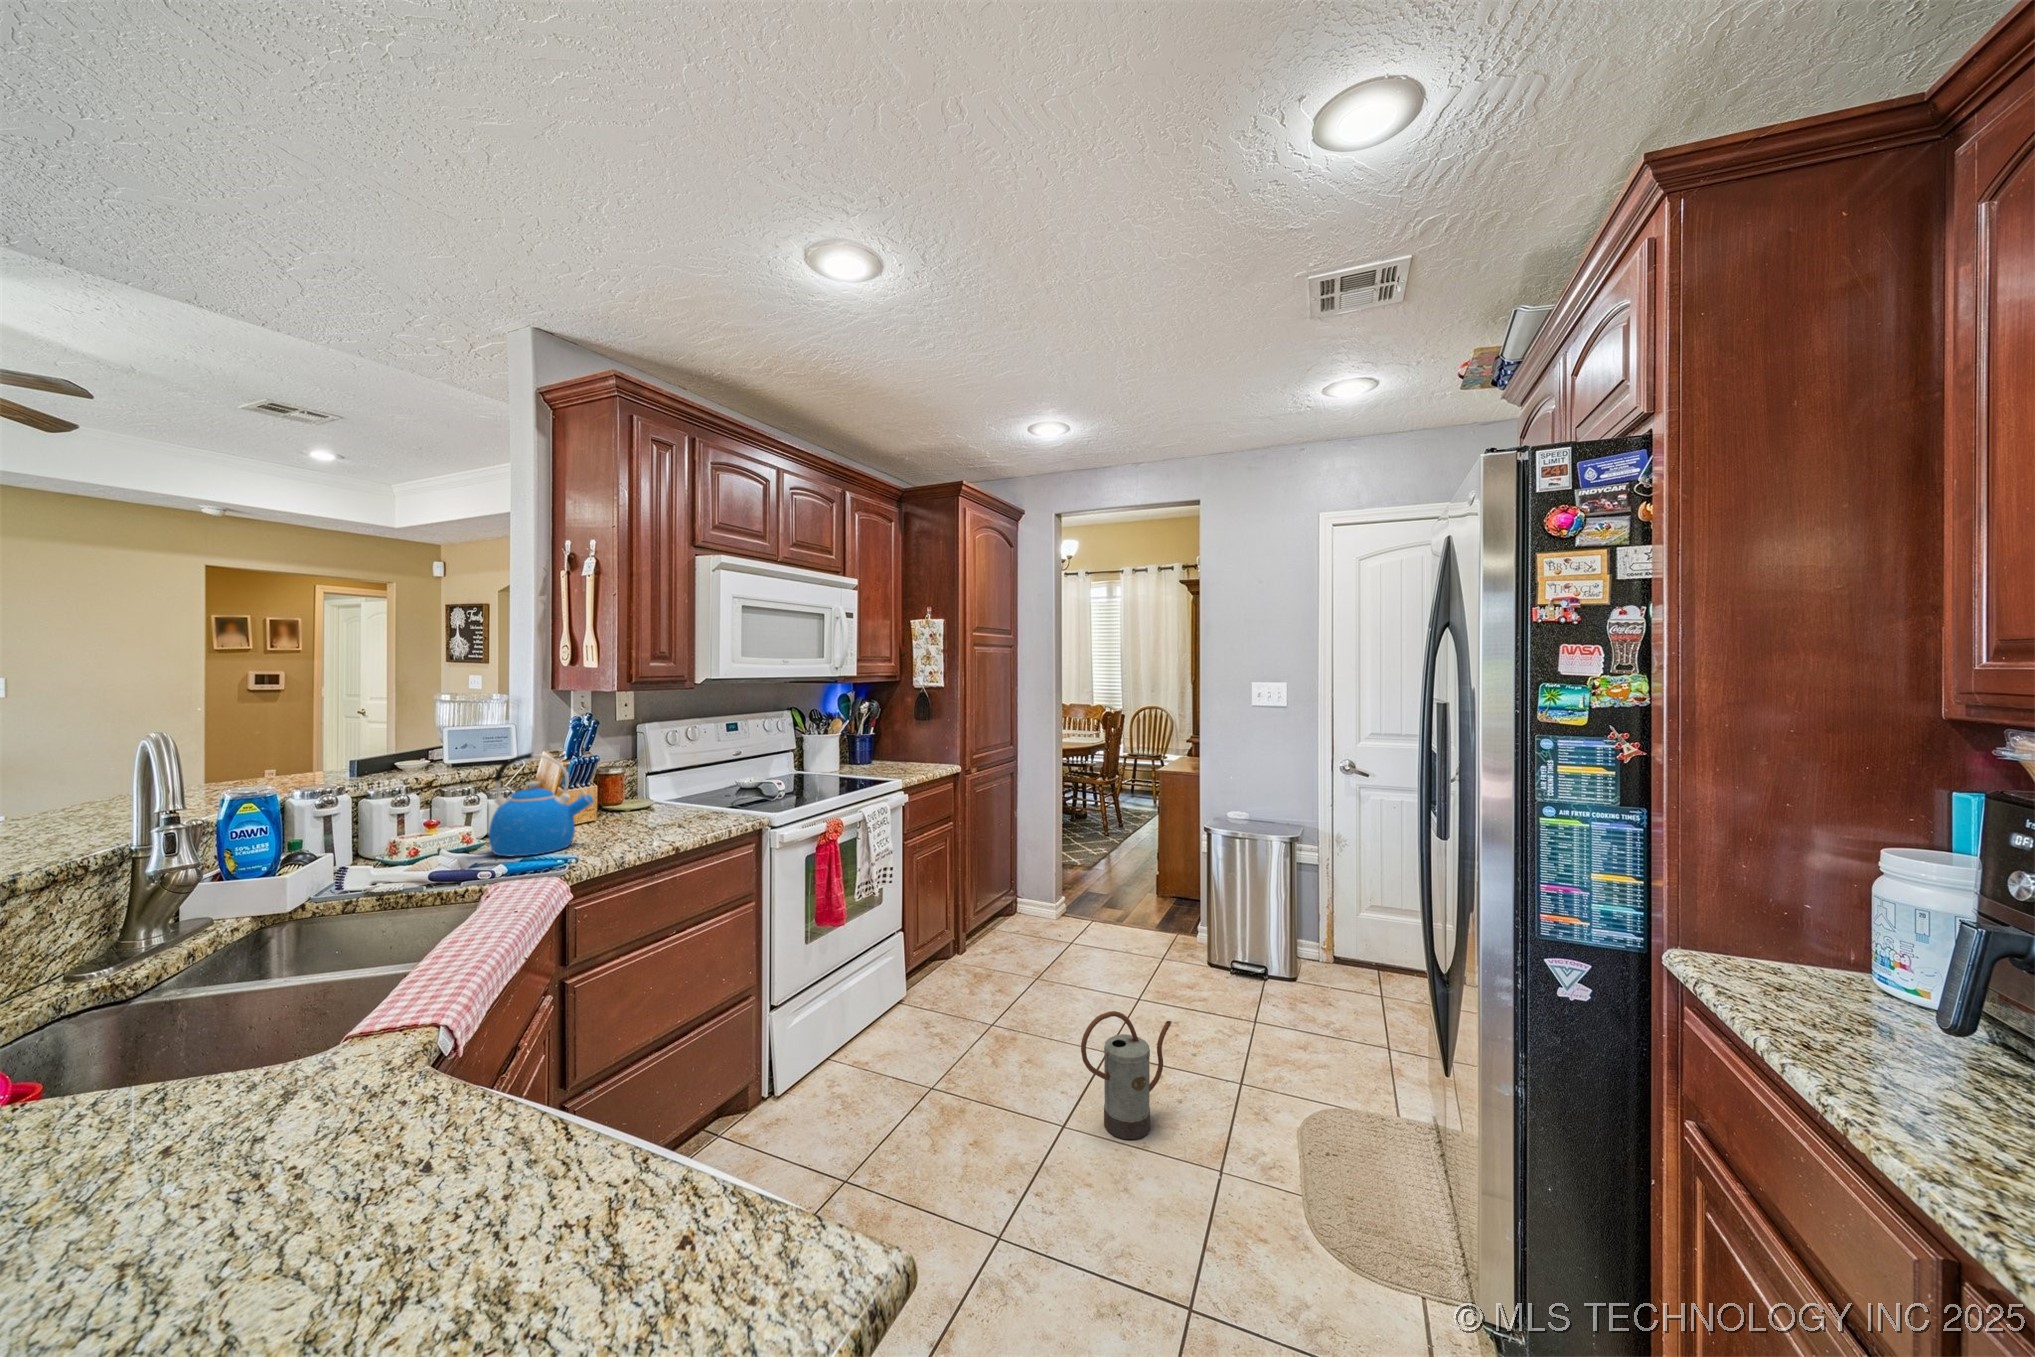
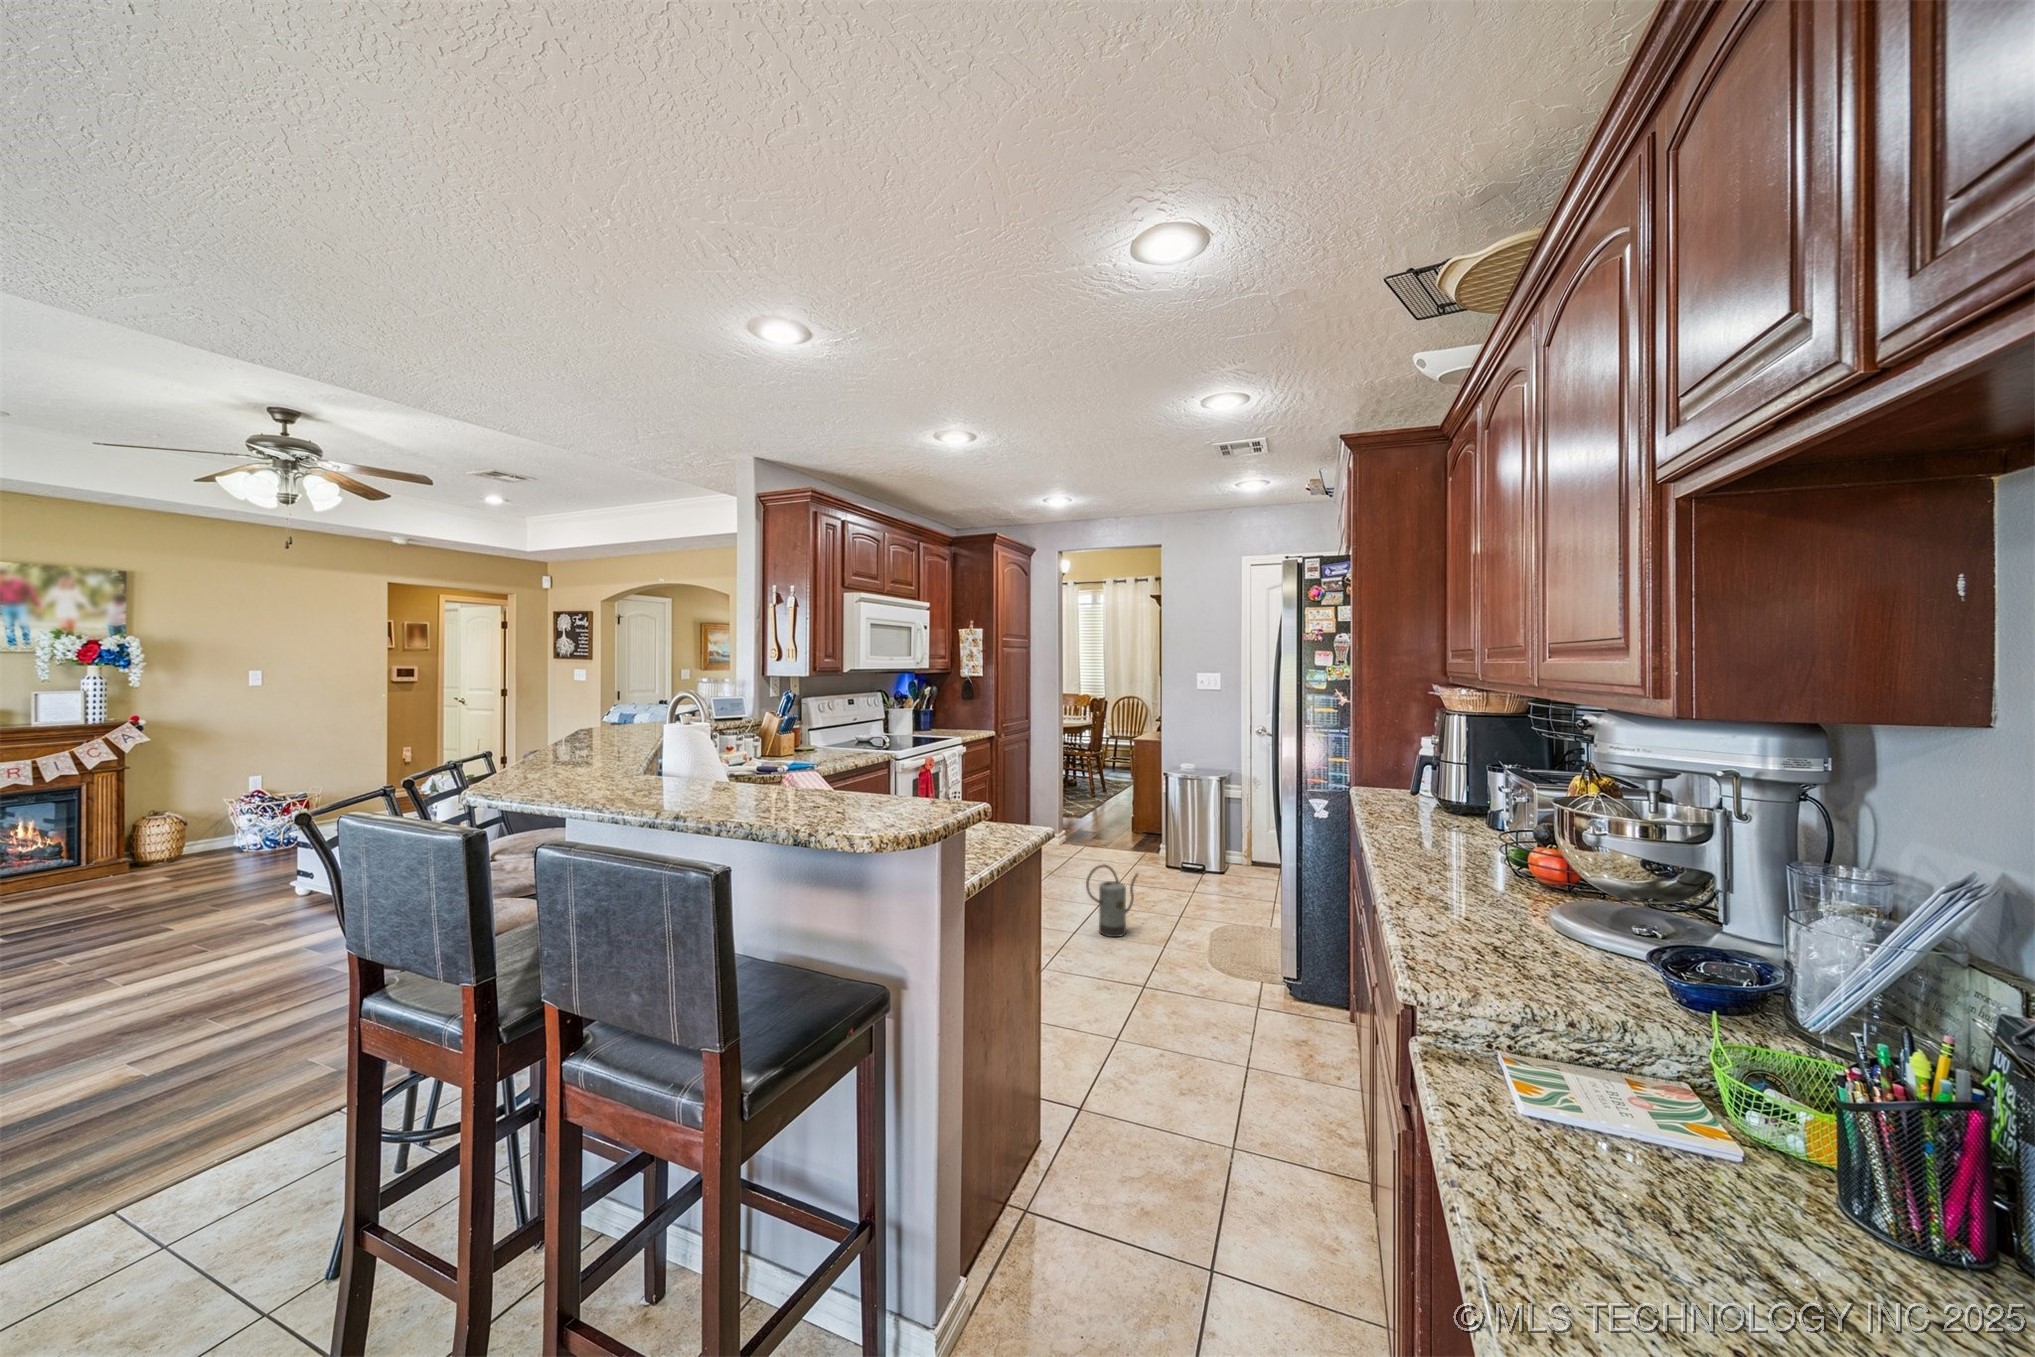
kettle: present [489,753,594,856] -> none [758,710,810,767]

